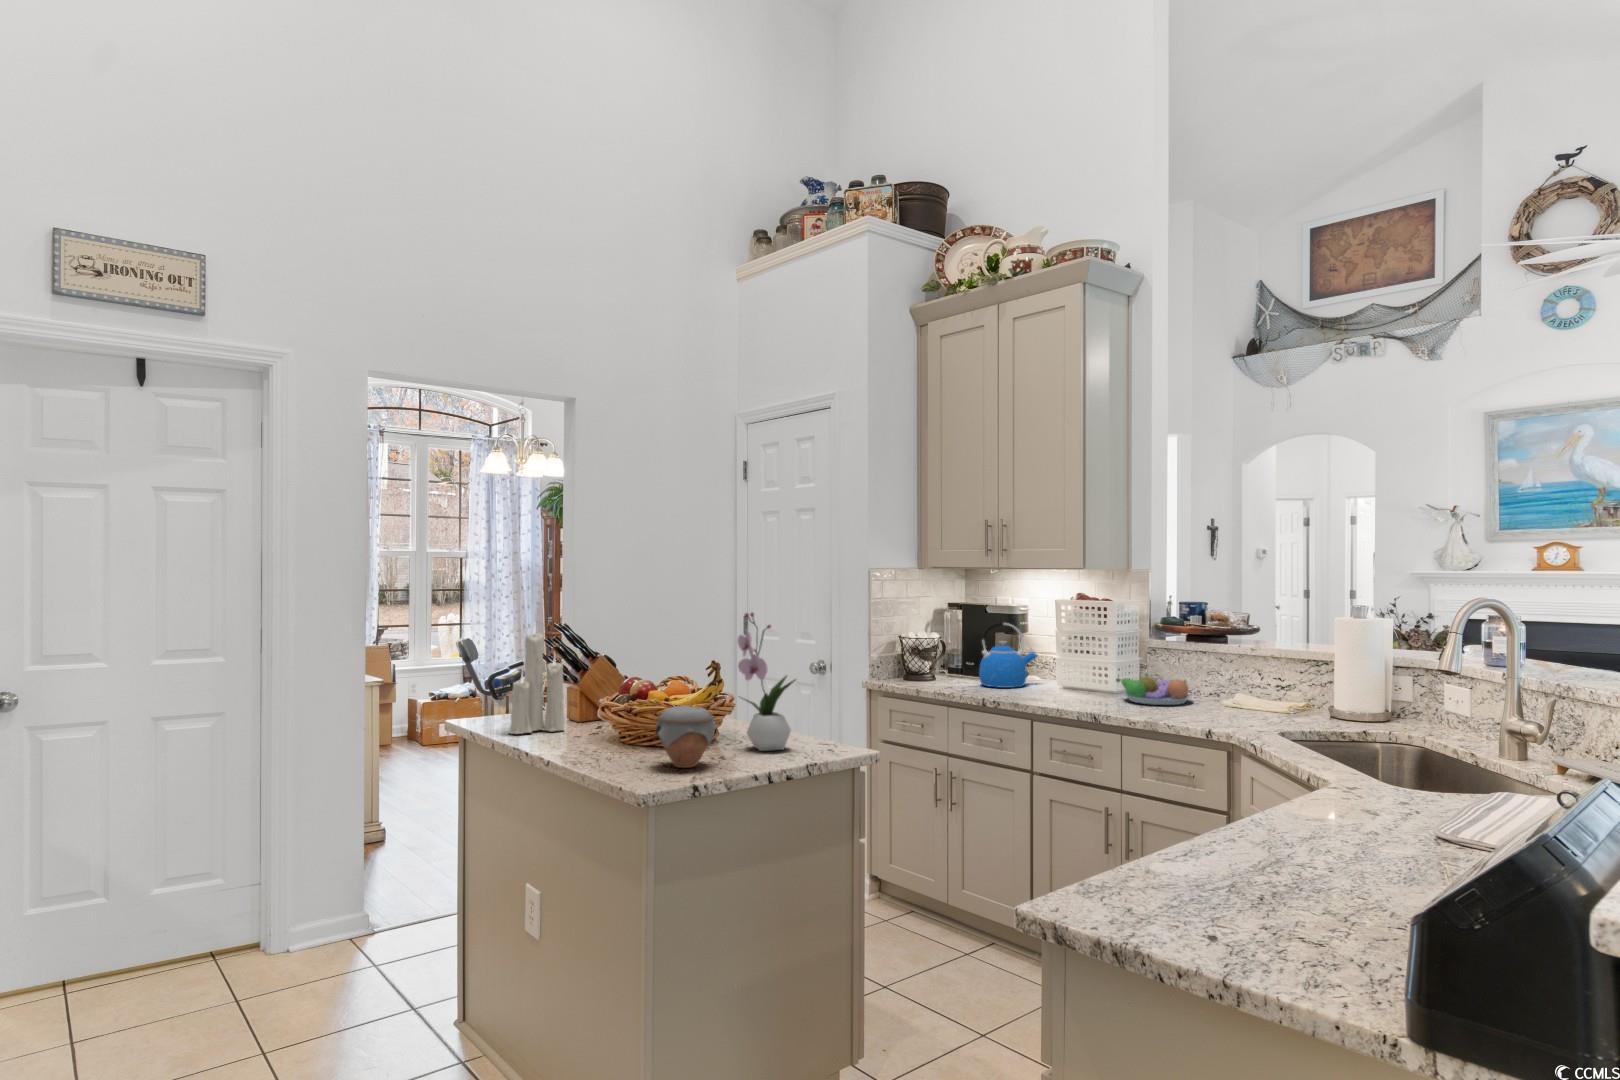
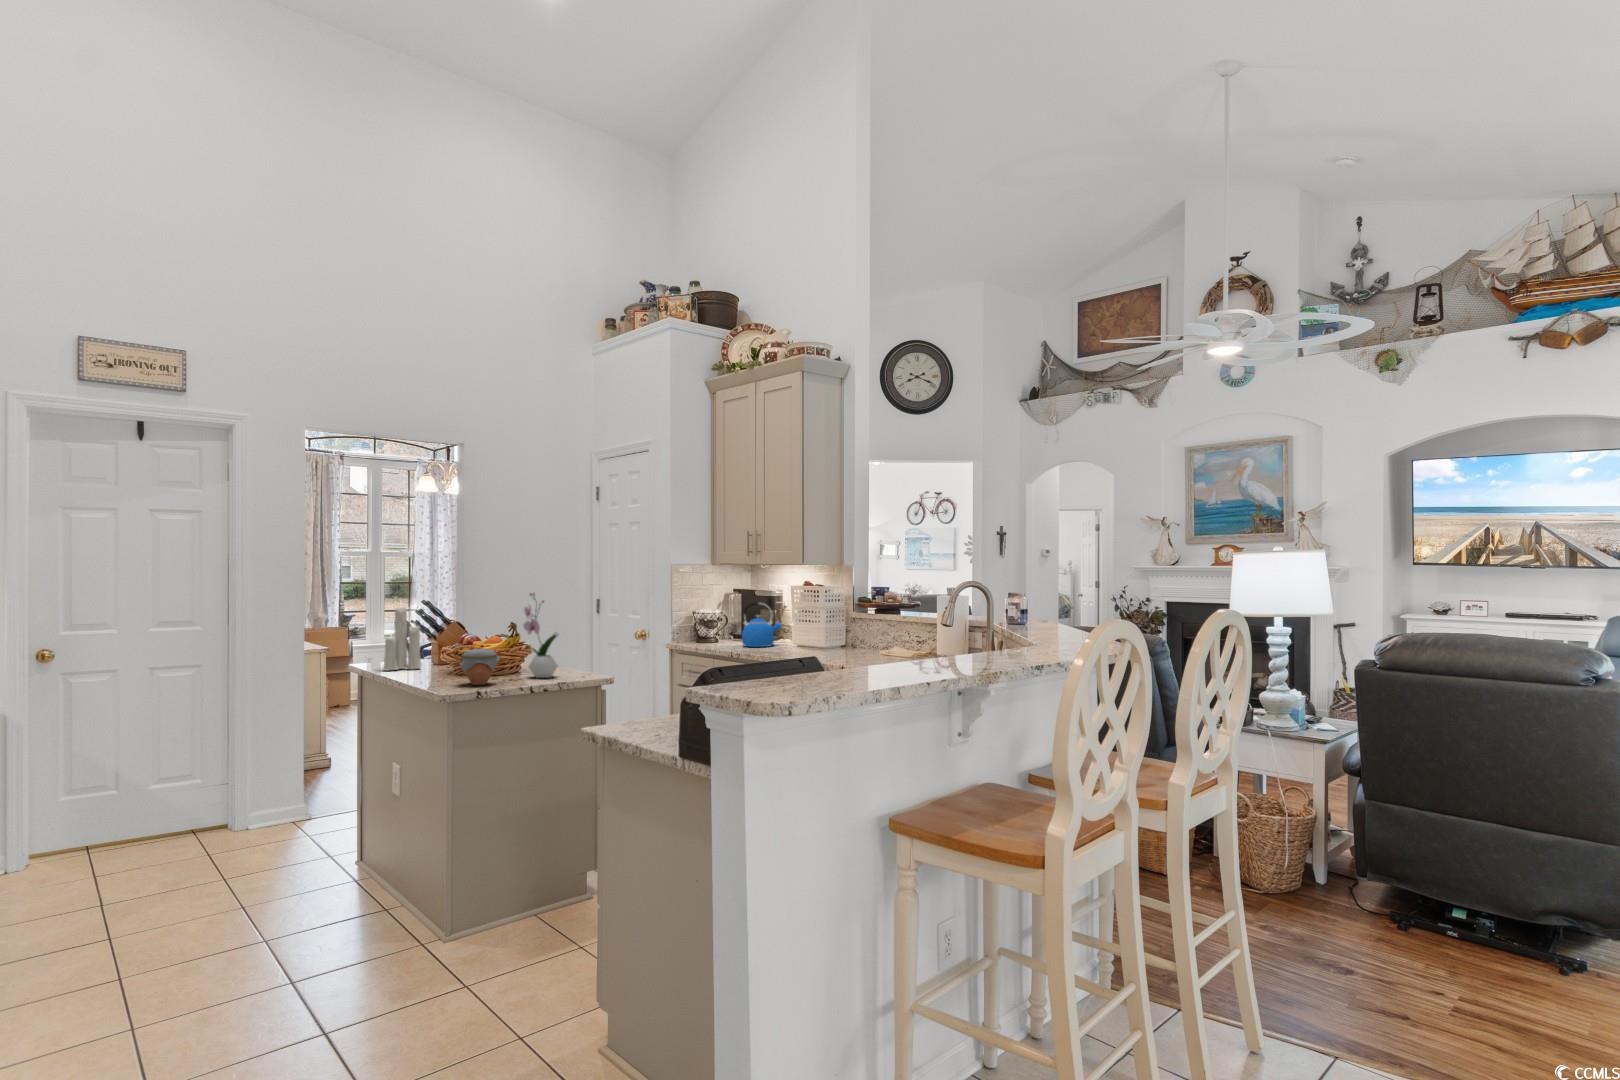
fruit bowl: present [1116,673,1191,705] -> none [819,635,864,655]

